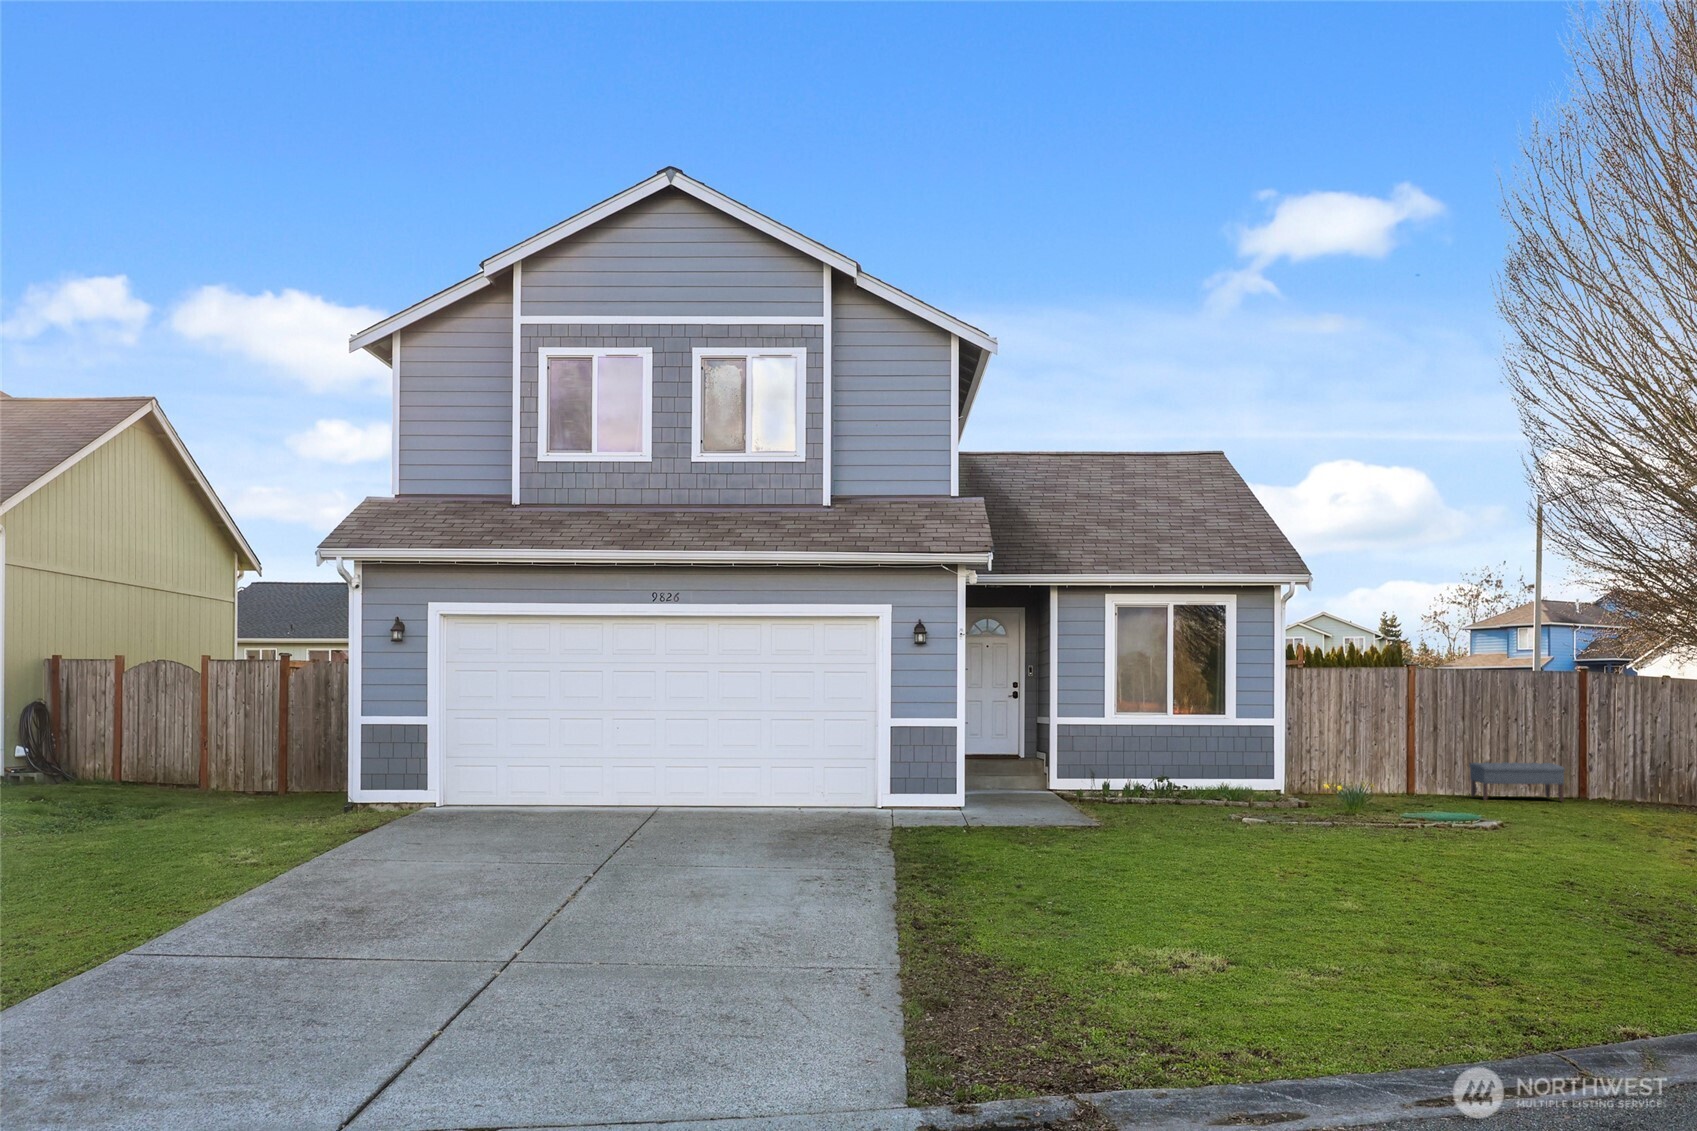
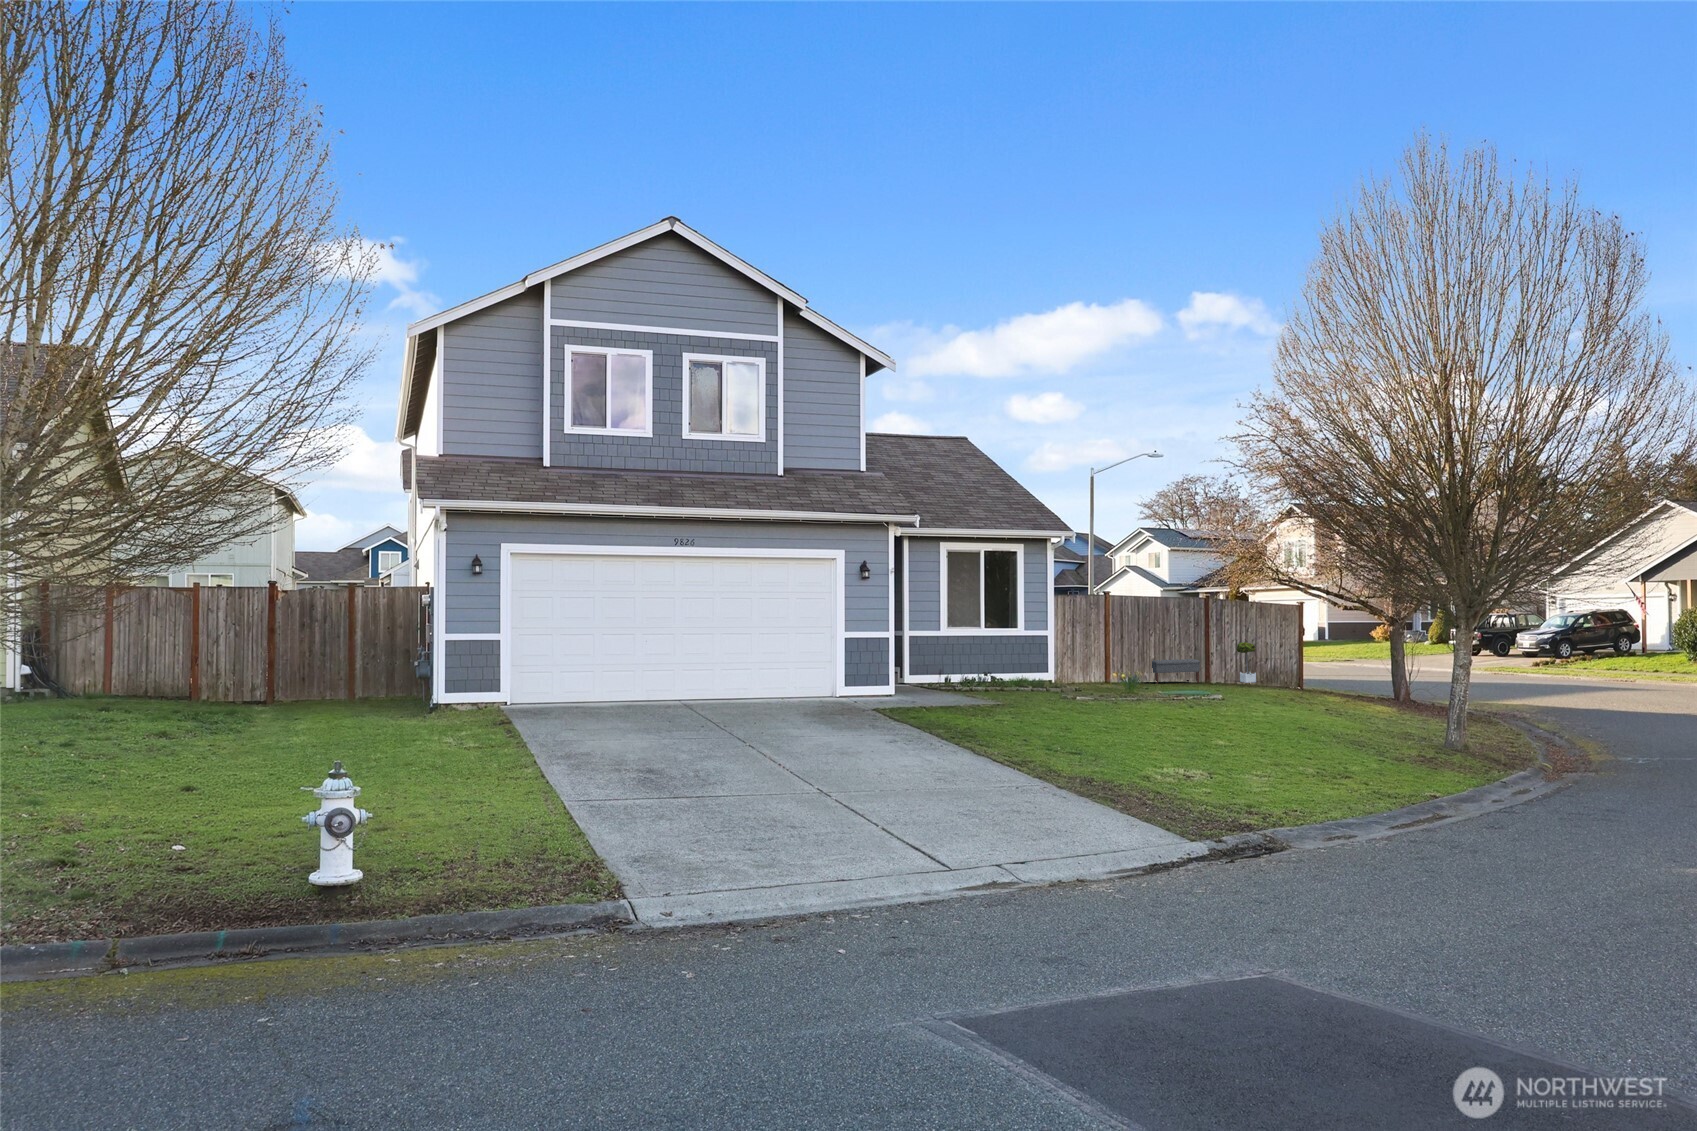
potted tree: none [1640,739,1674,805] -> present [1237,642,1256,683]

